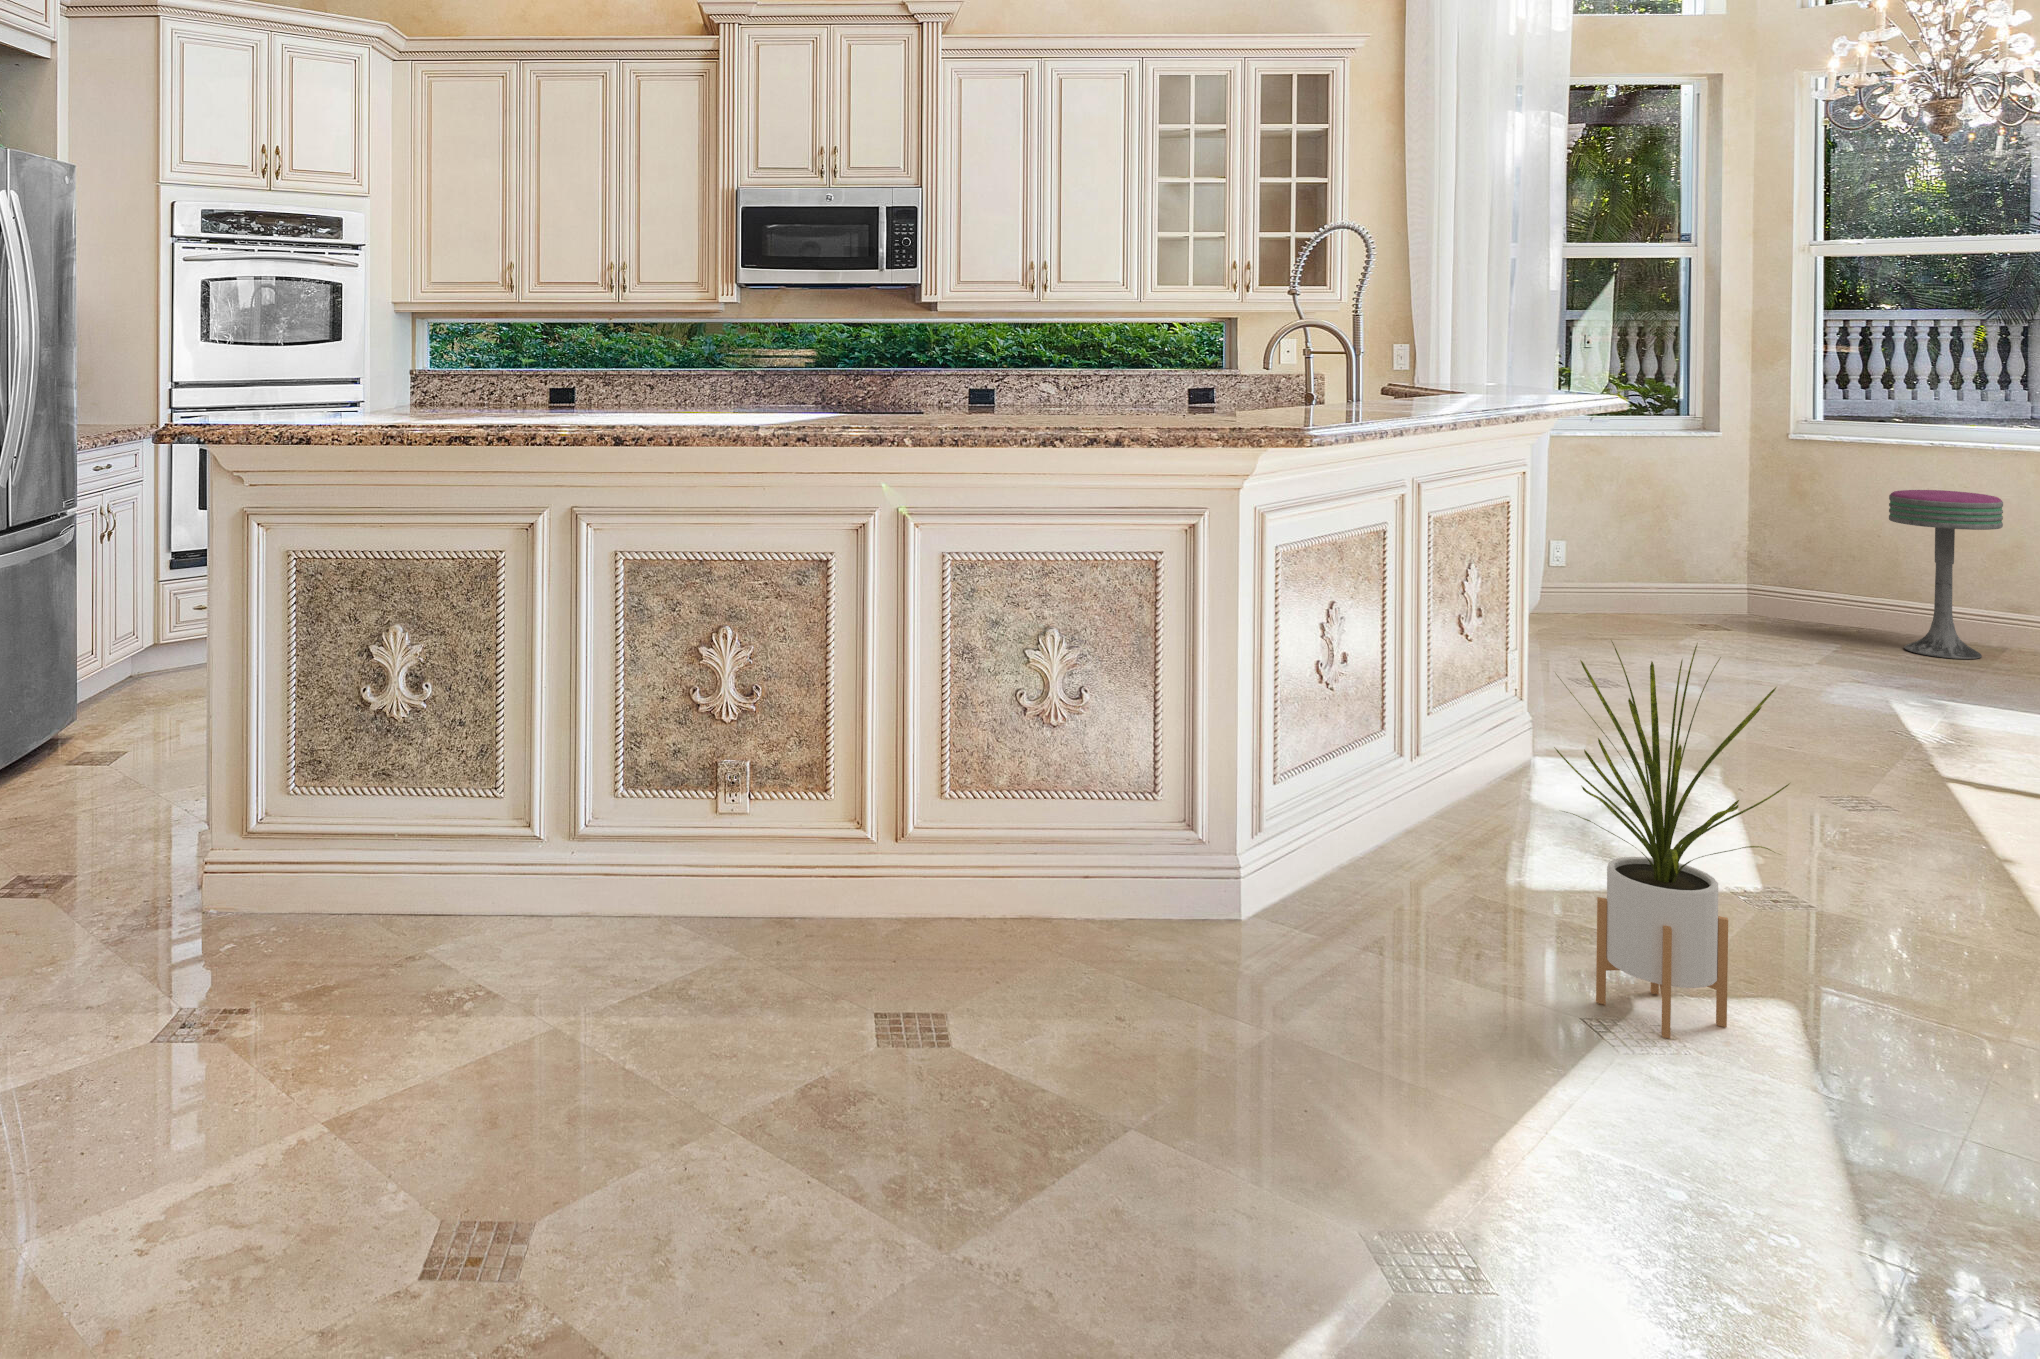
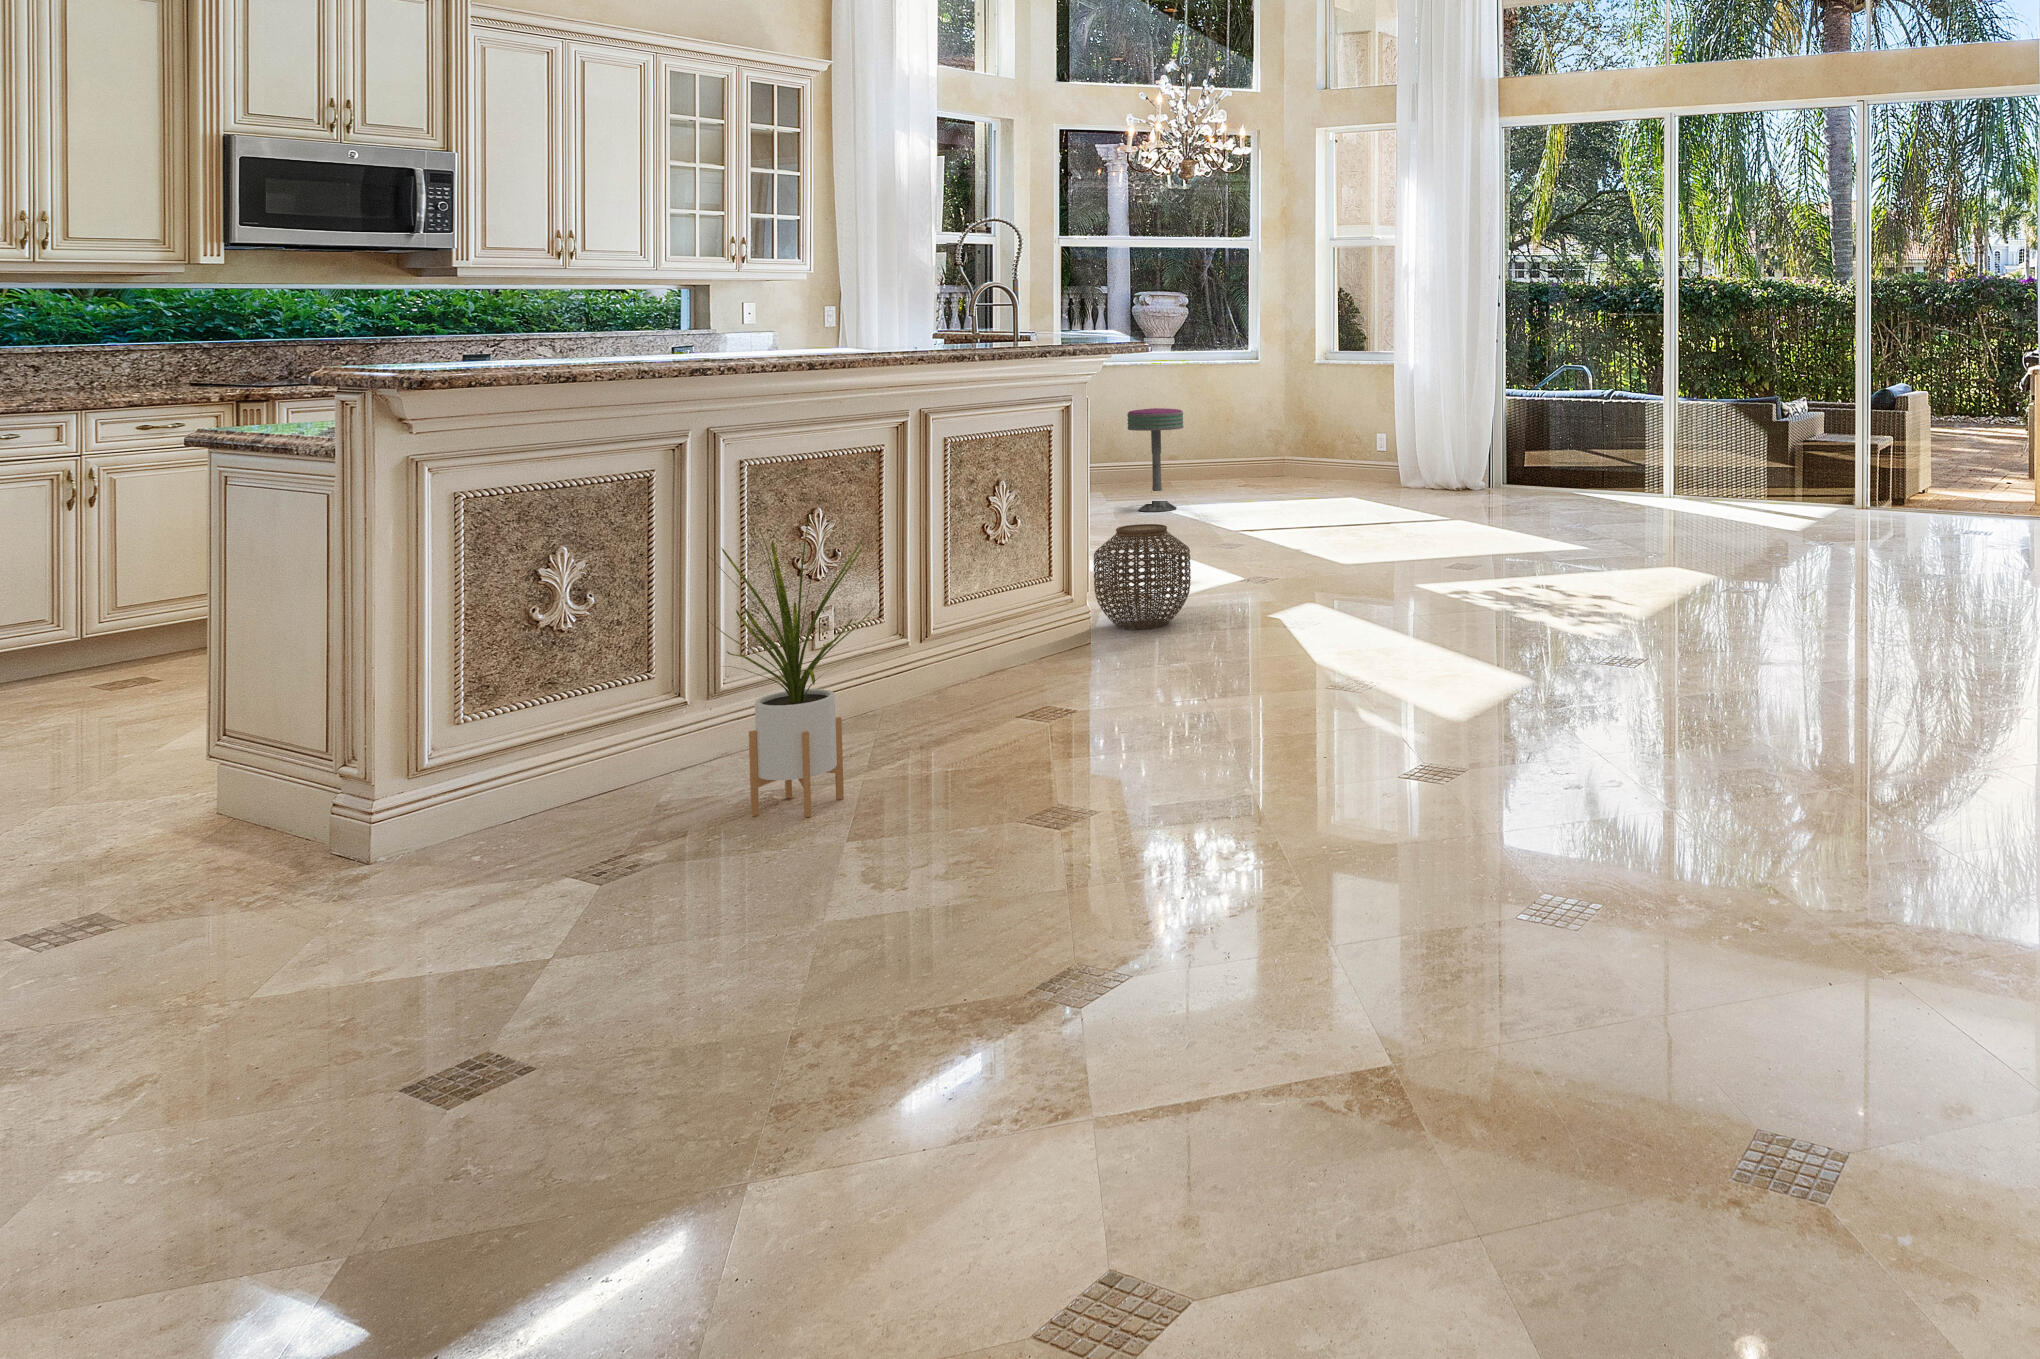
house plant: present [1554,640,1790,1039] -> present [711,519,876,817]
woven basket: none [1369,714,1544,901] -> present [1094,524,1191,630]

